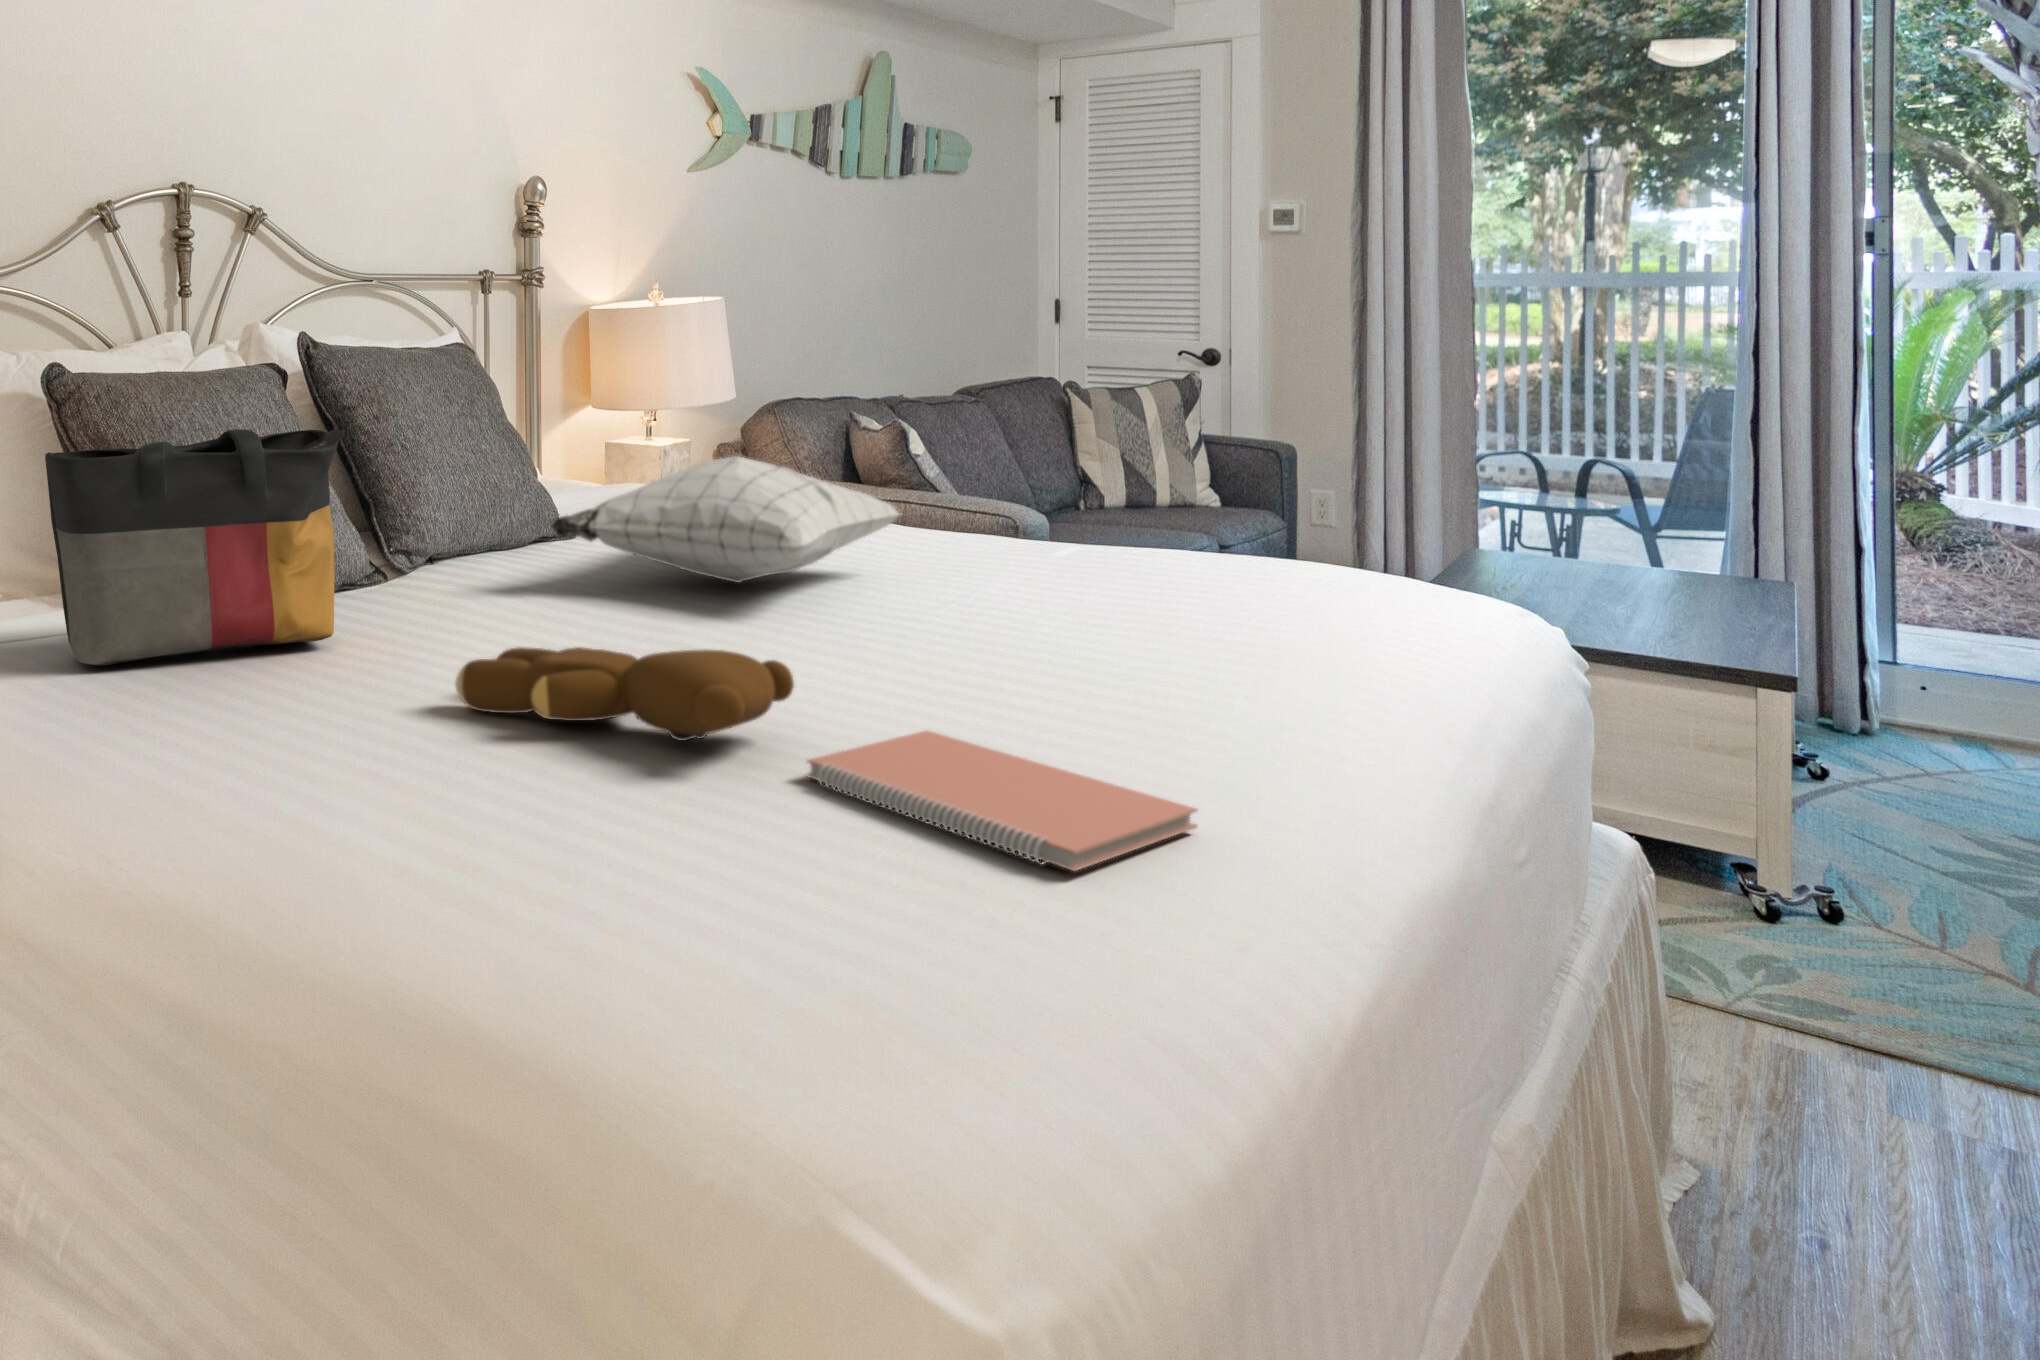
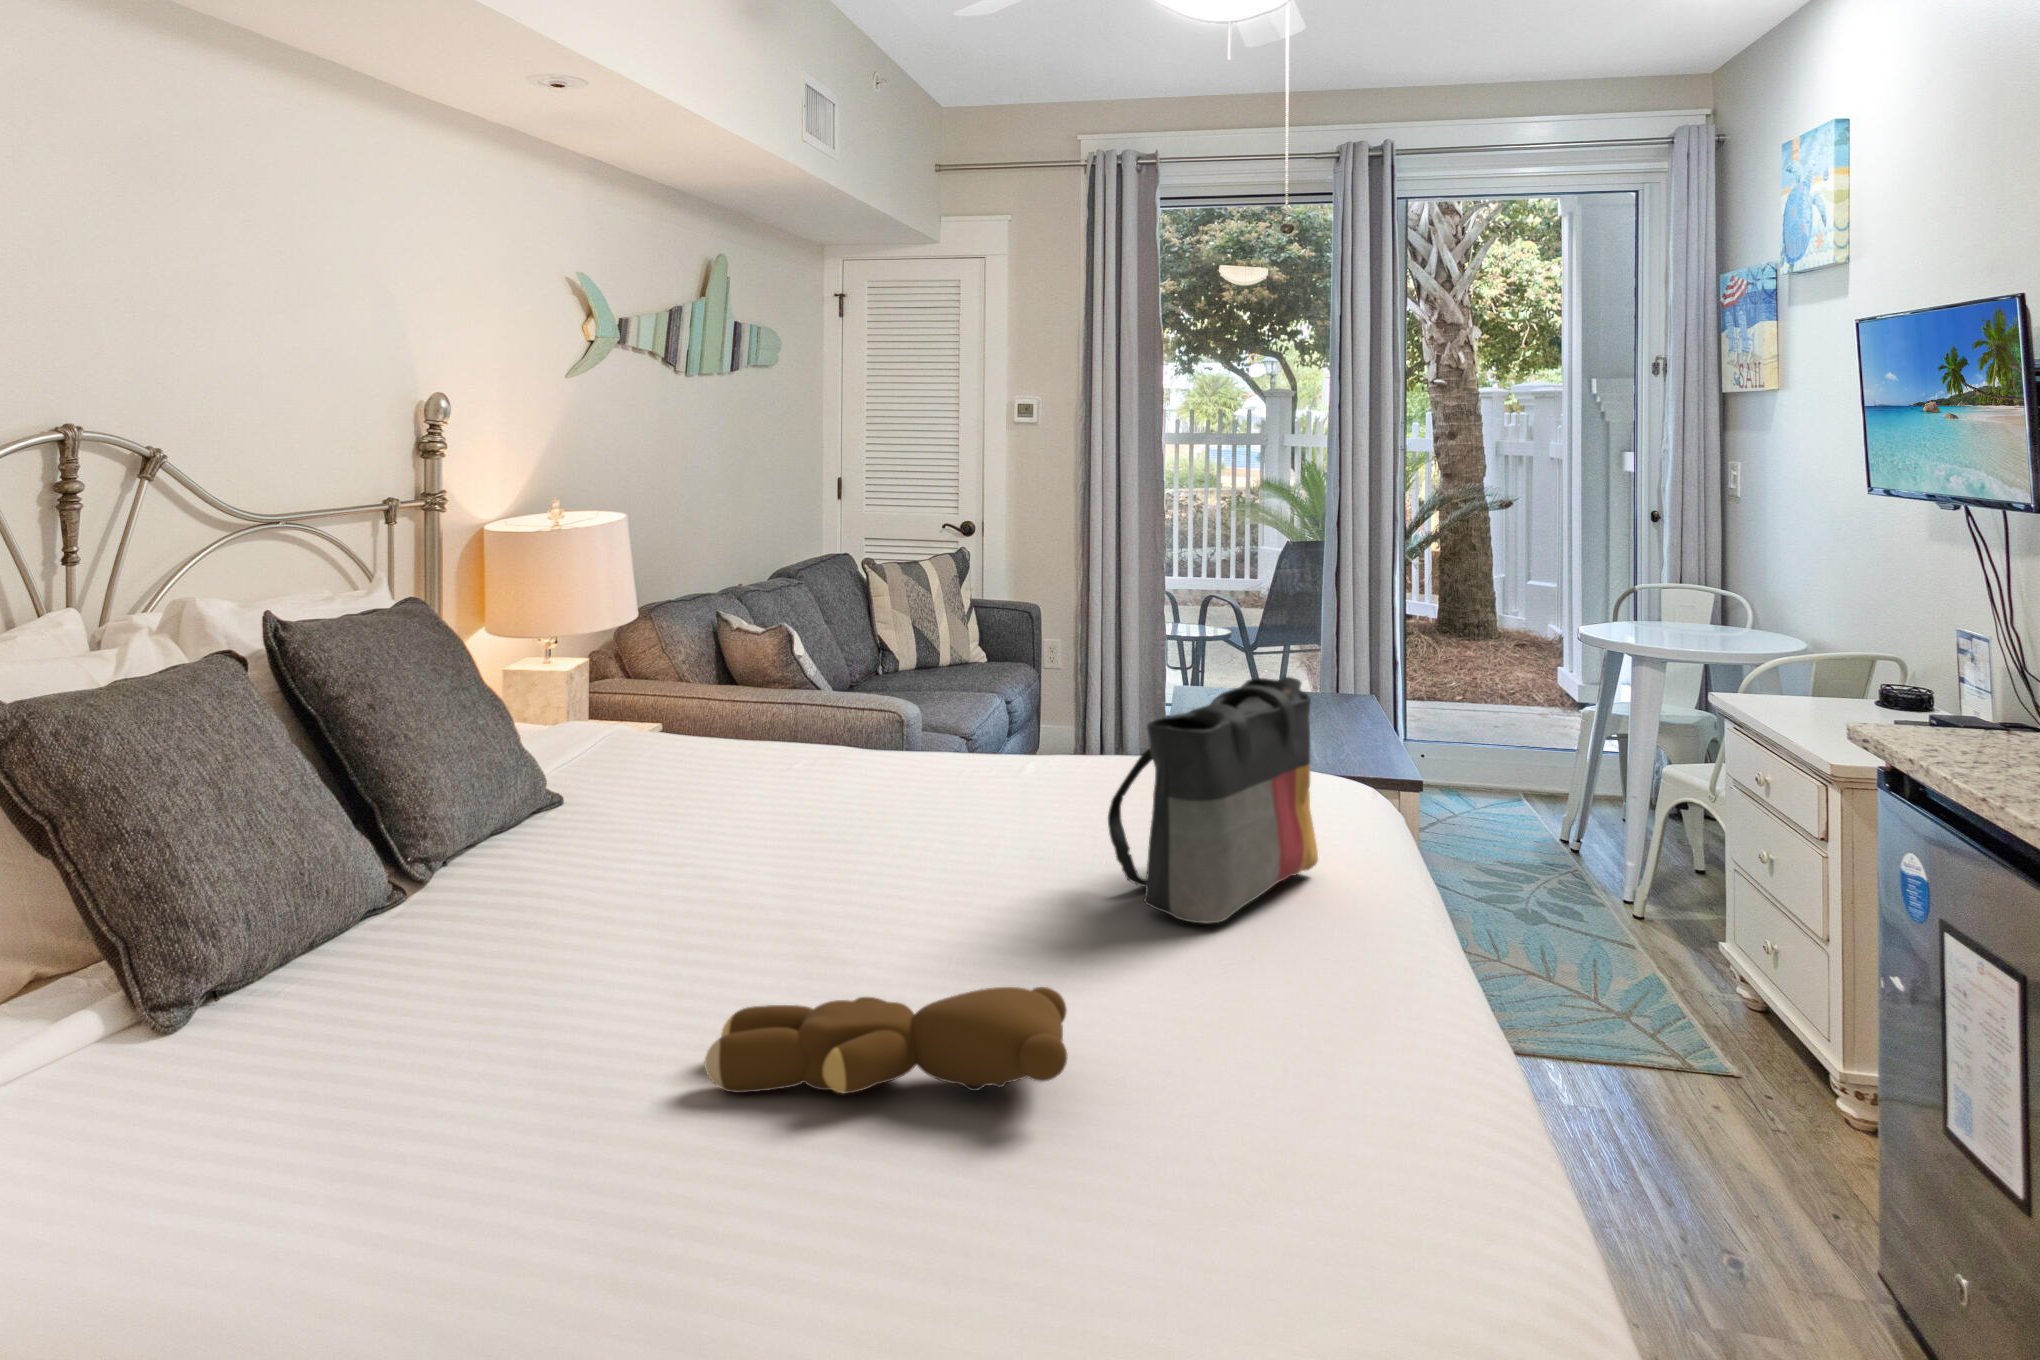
tote bag: present [45,429,345,665] -> present [1108,677,1318,923]
pillow: present [551,456,899,583] -> none [627,726,938,857]
notebook: present [807,731,1197,871] -> none [1126,1031,1462,1176]

